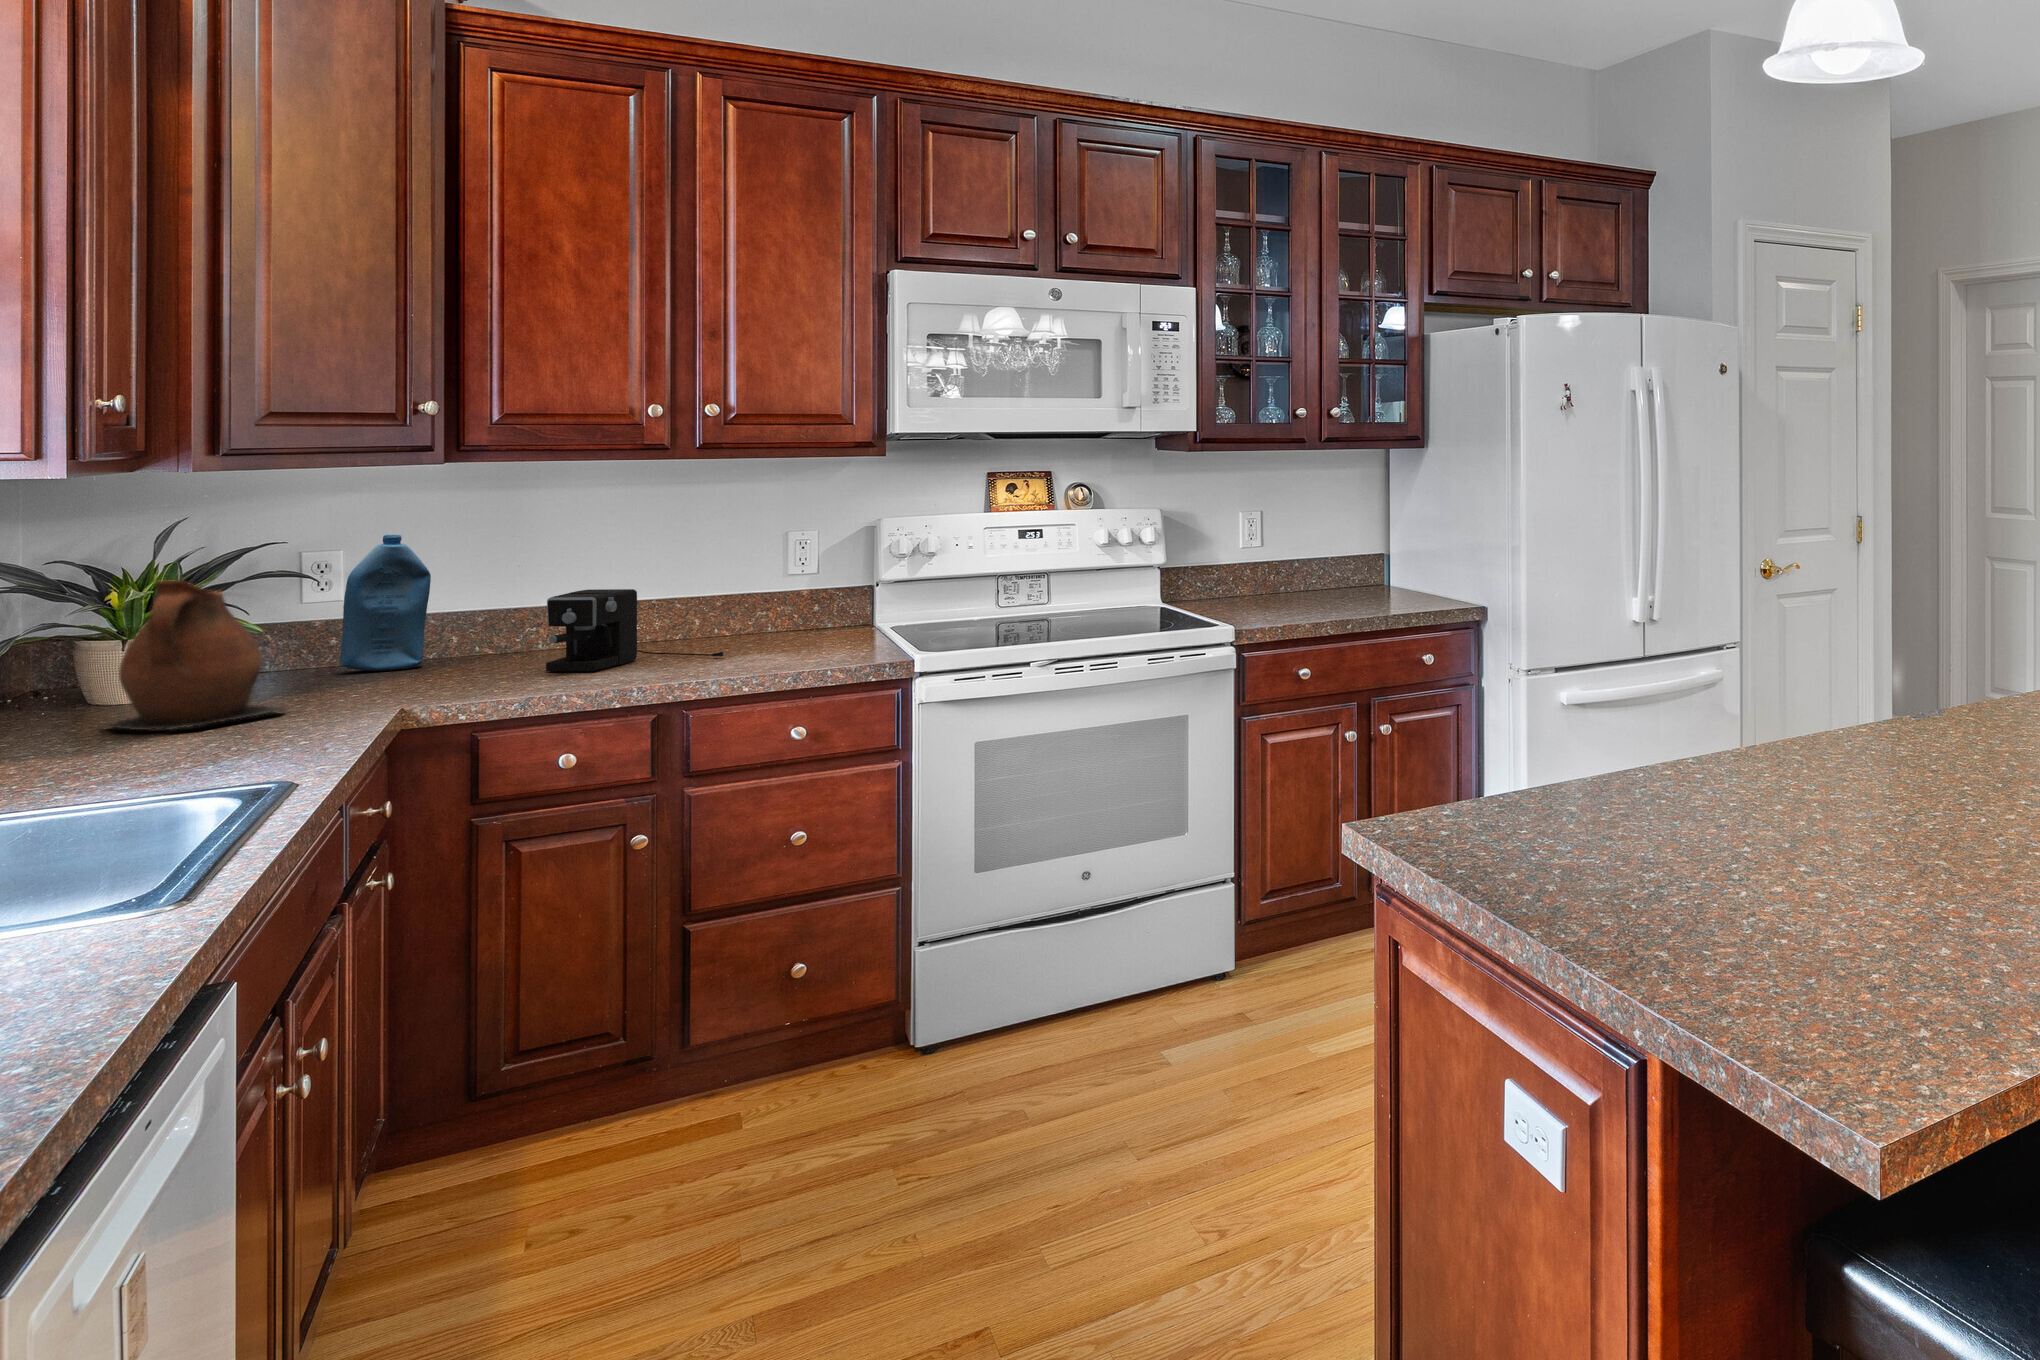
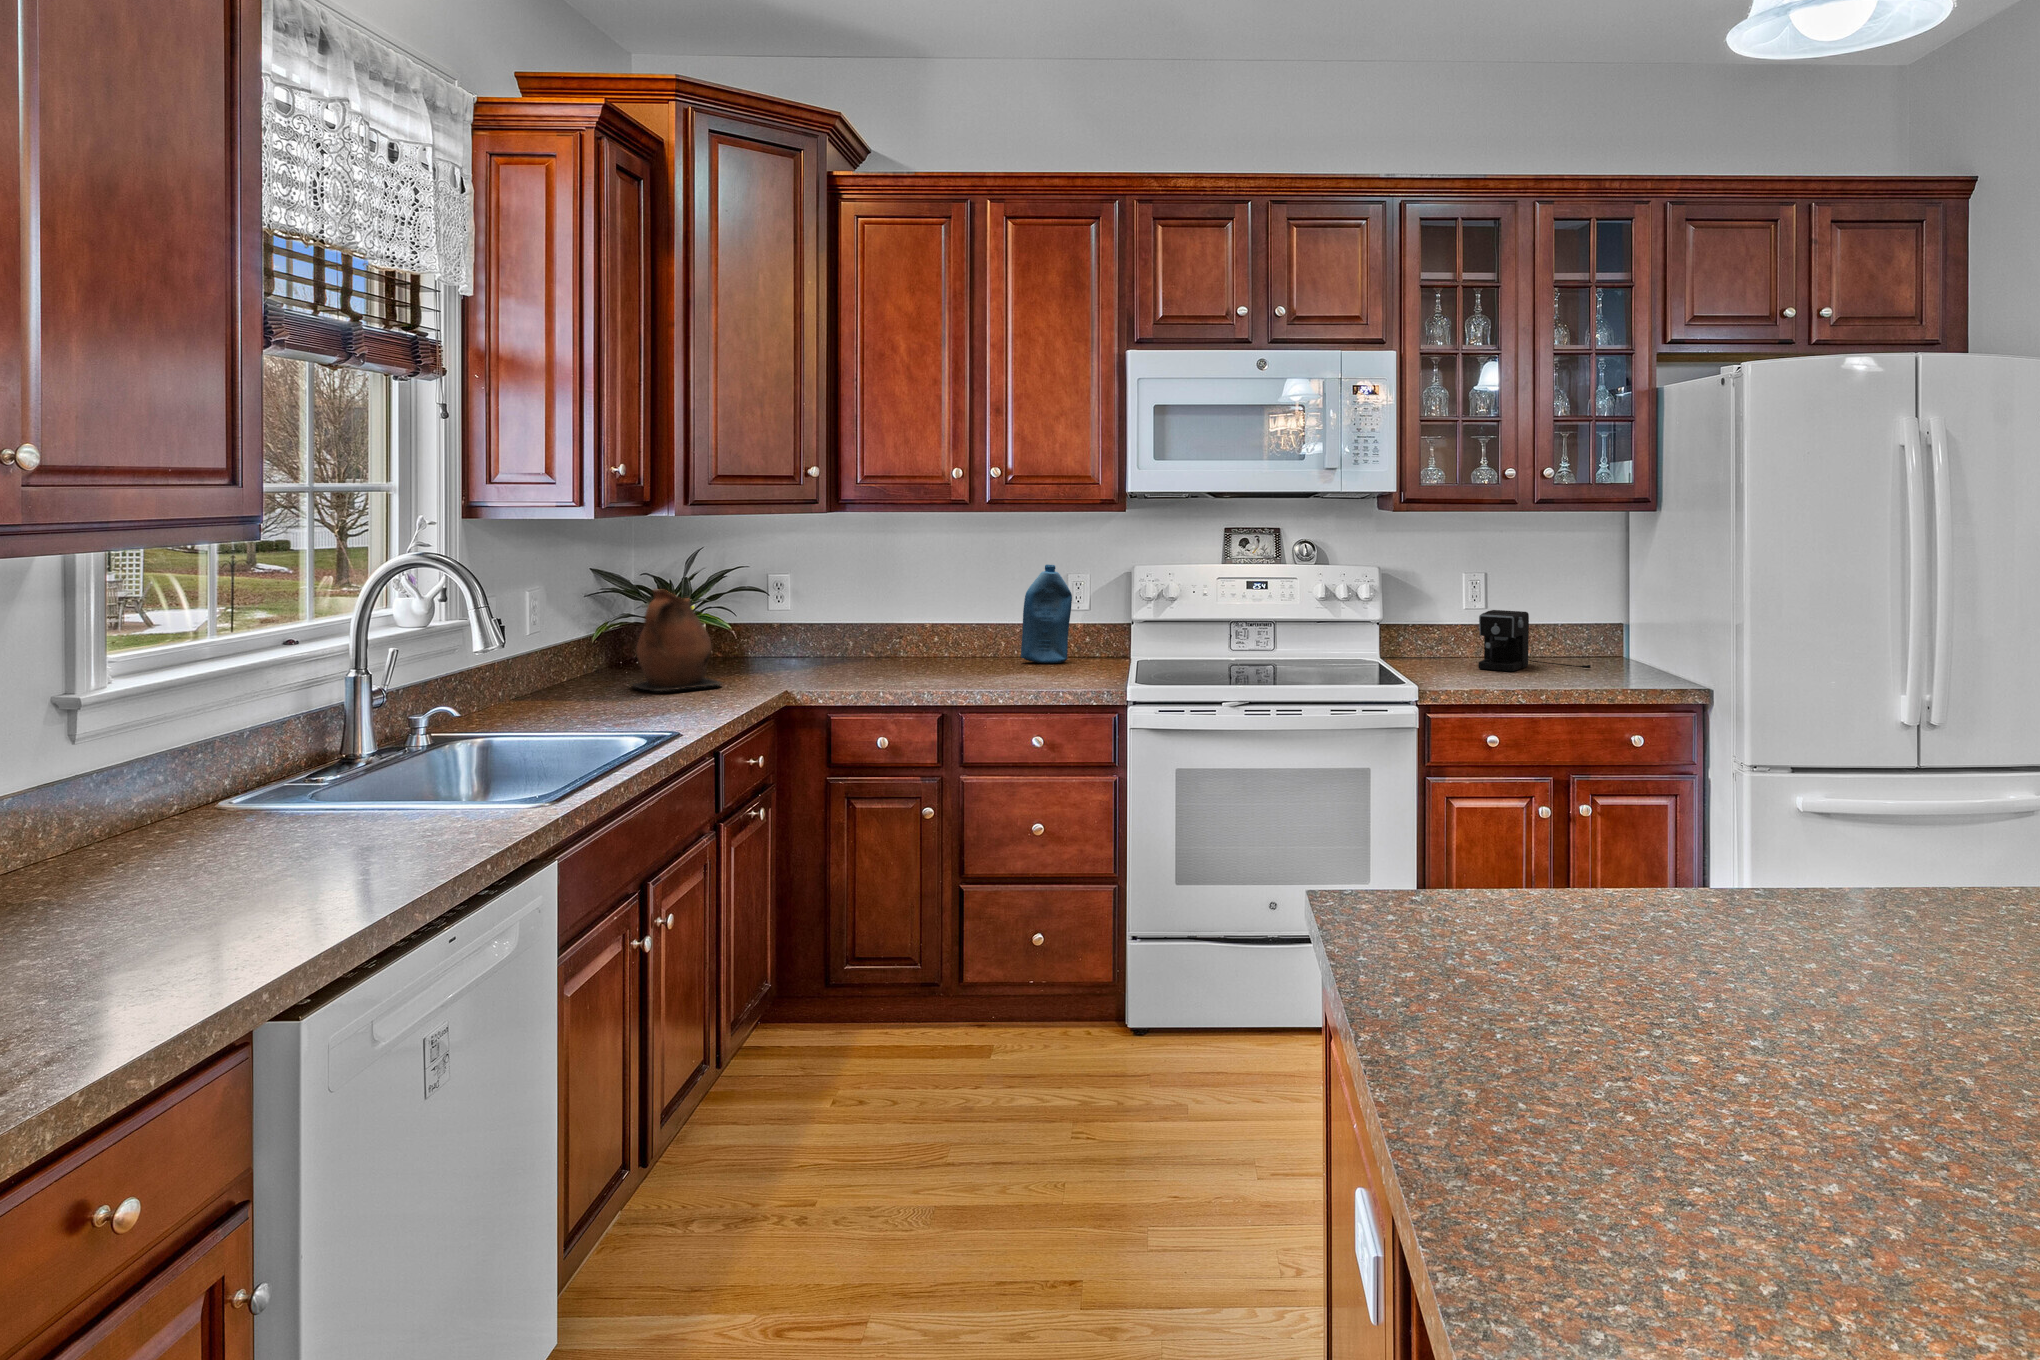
bottle: present [339,535,431,671] -> present [1020,565,1072,663]
coffee maker: present [546,589,724,671] -> present [1478,610,1591,671]

